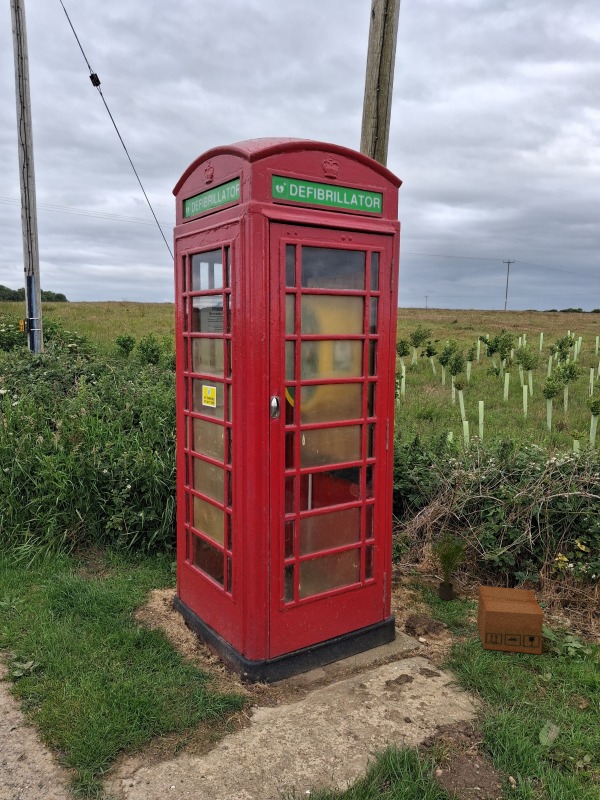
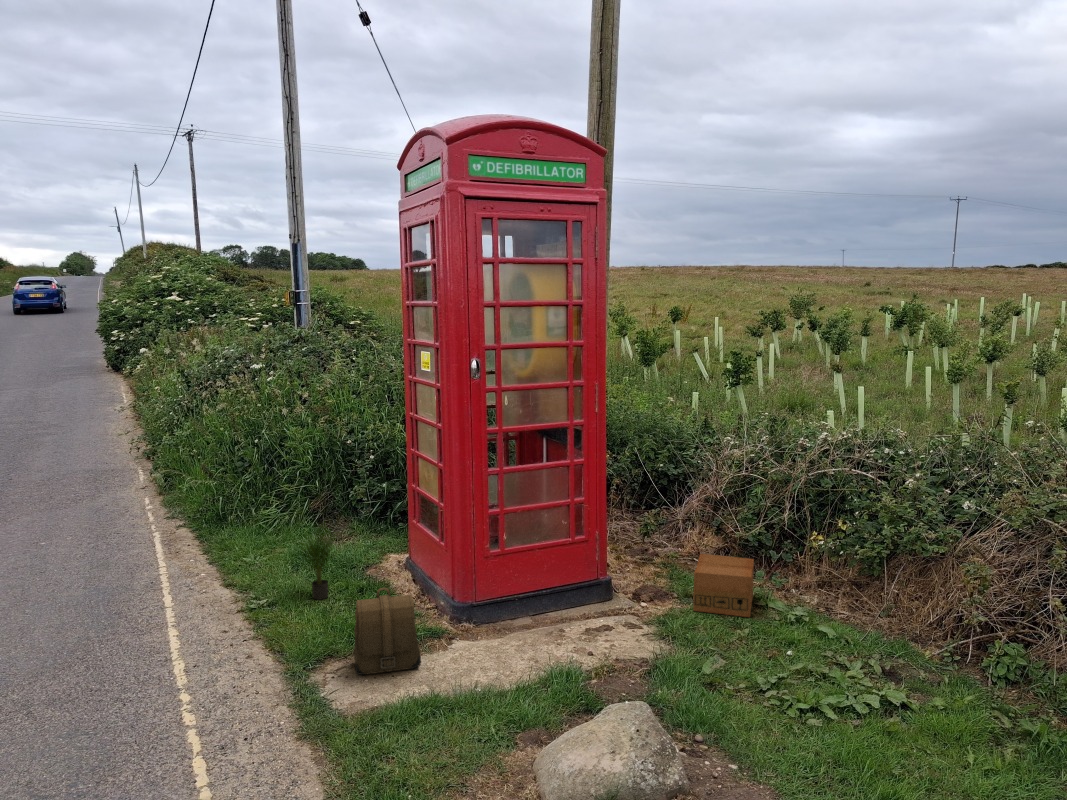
potted plant: present [429,533,464,600] -> present [302,527,335,600]
backpack: none [148,666,231,777] -> present [353,588,421,675]

